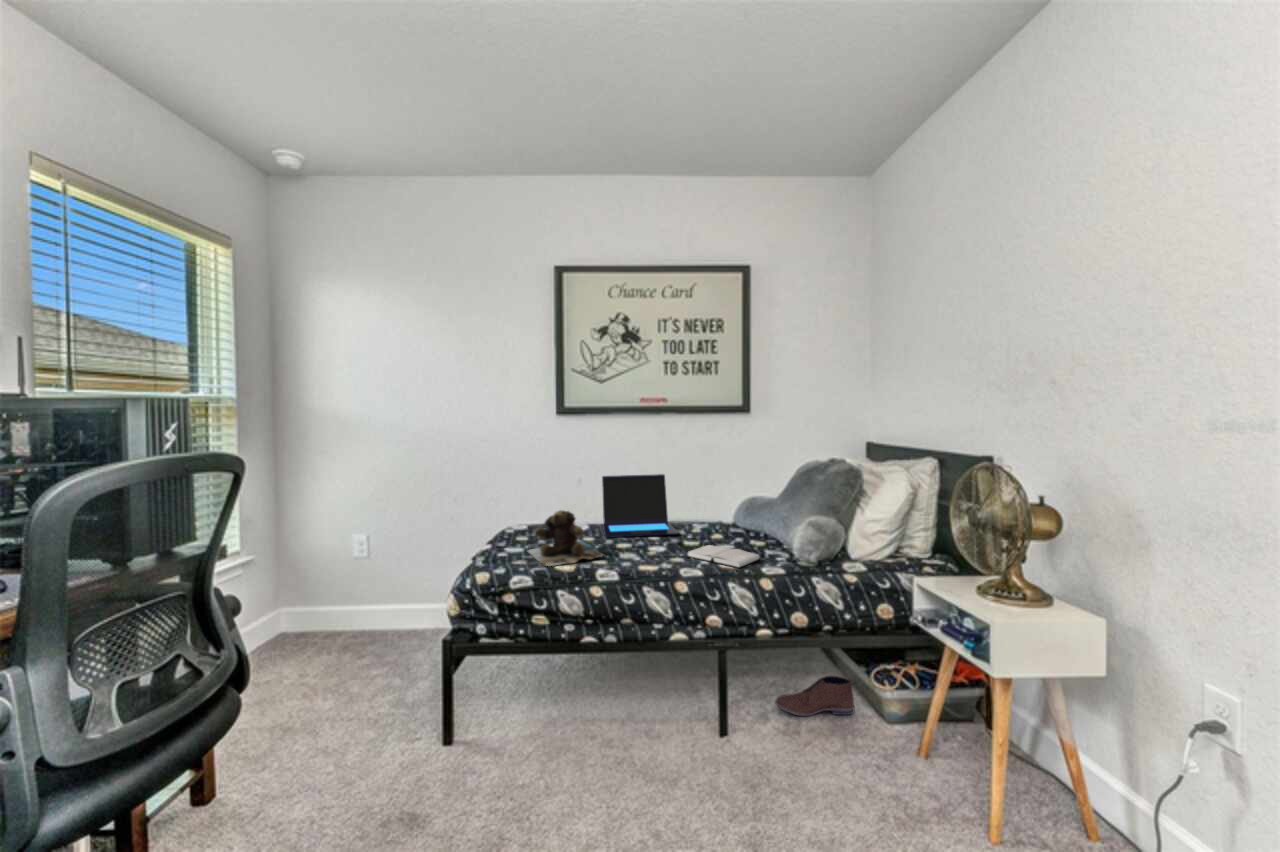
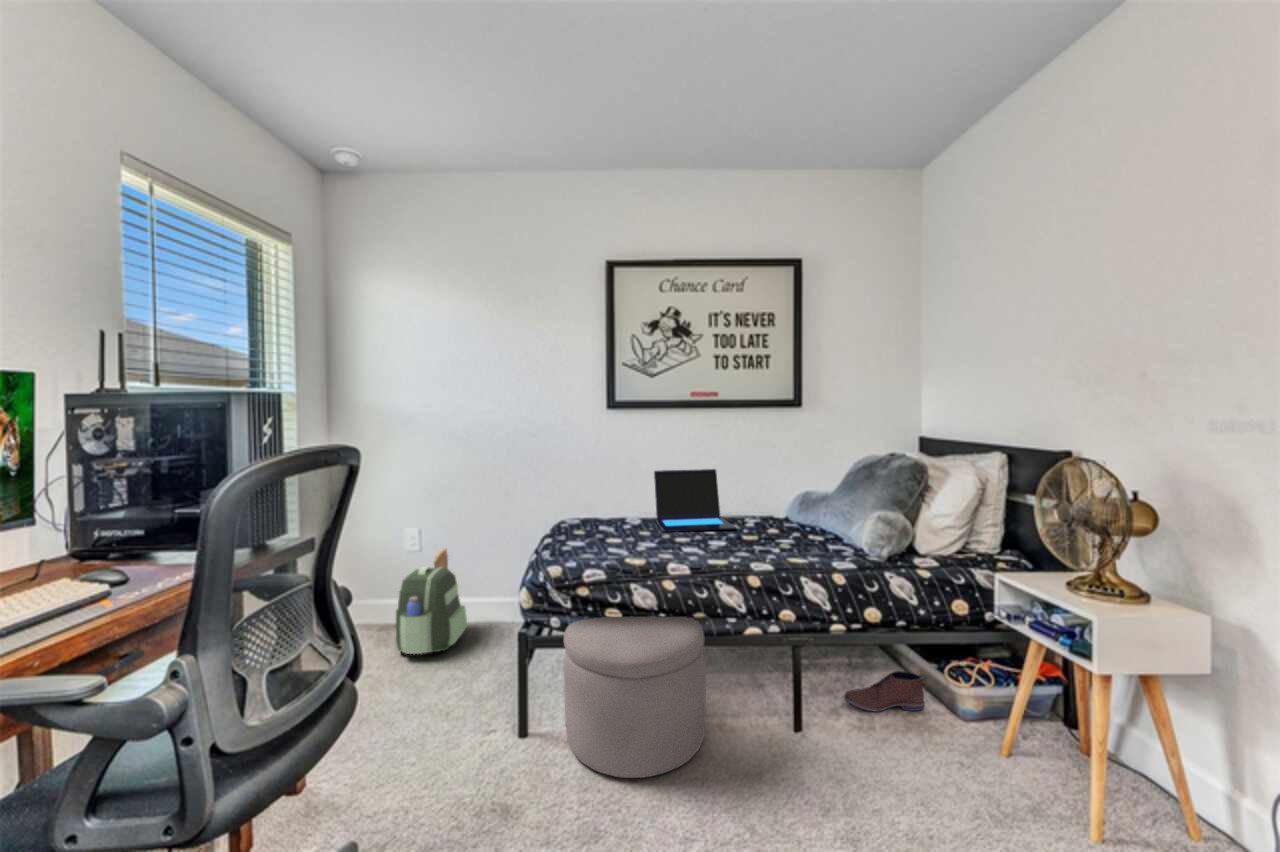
teddy bear: present [528,510,604,566] -> none [590,504,671,560]
hardback book: present [688,545,760,568] -> none [752,539,827,563]
backpack: none [334,555,411,662] -> present [396,548,467,654]
ottoman: none [488,608,631,786] -> present [564,616,706,778]

